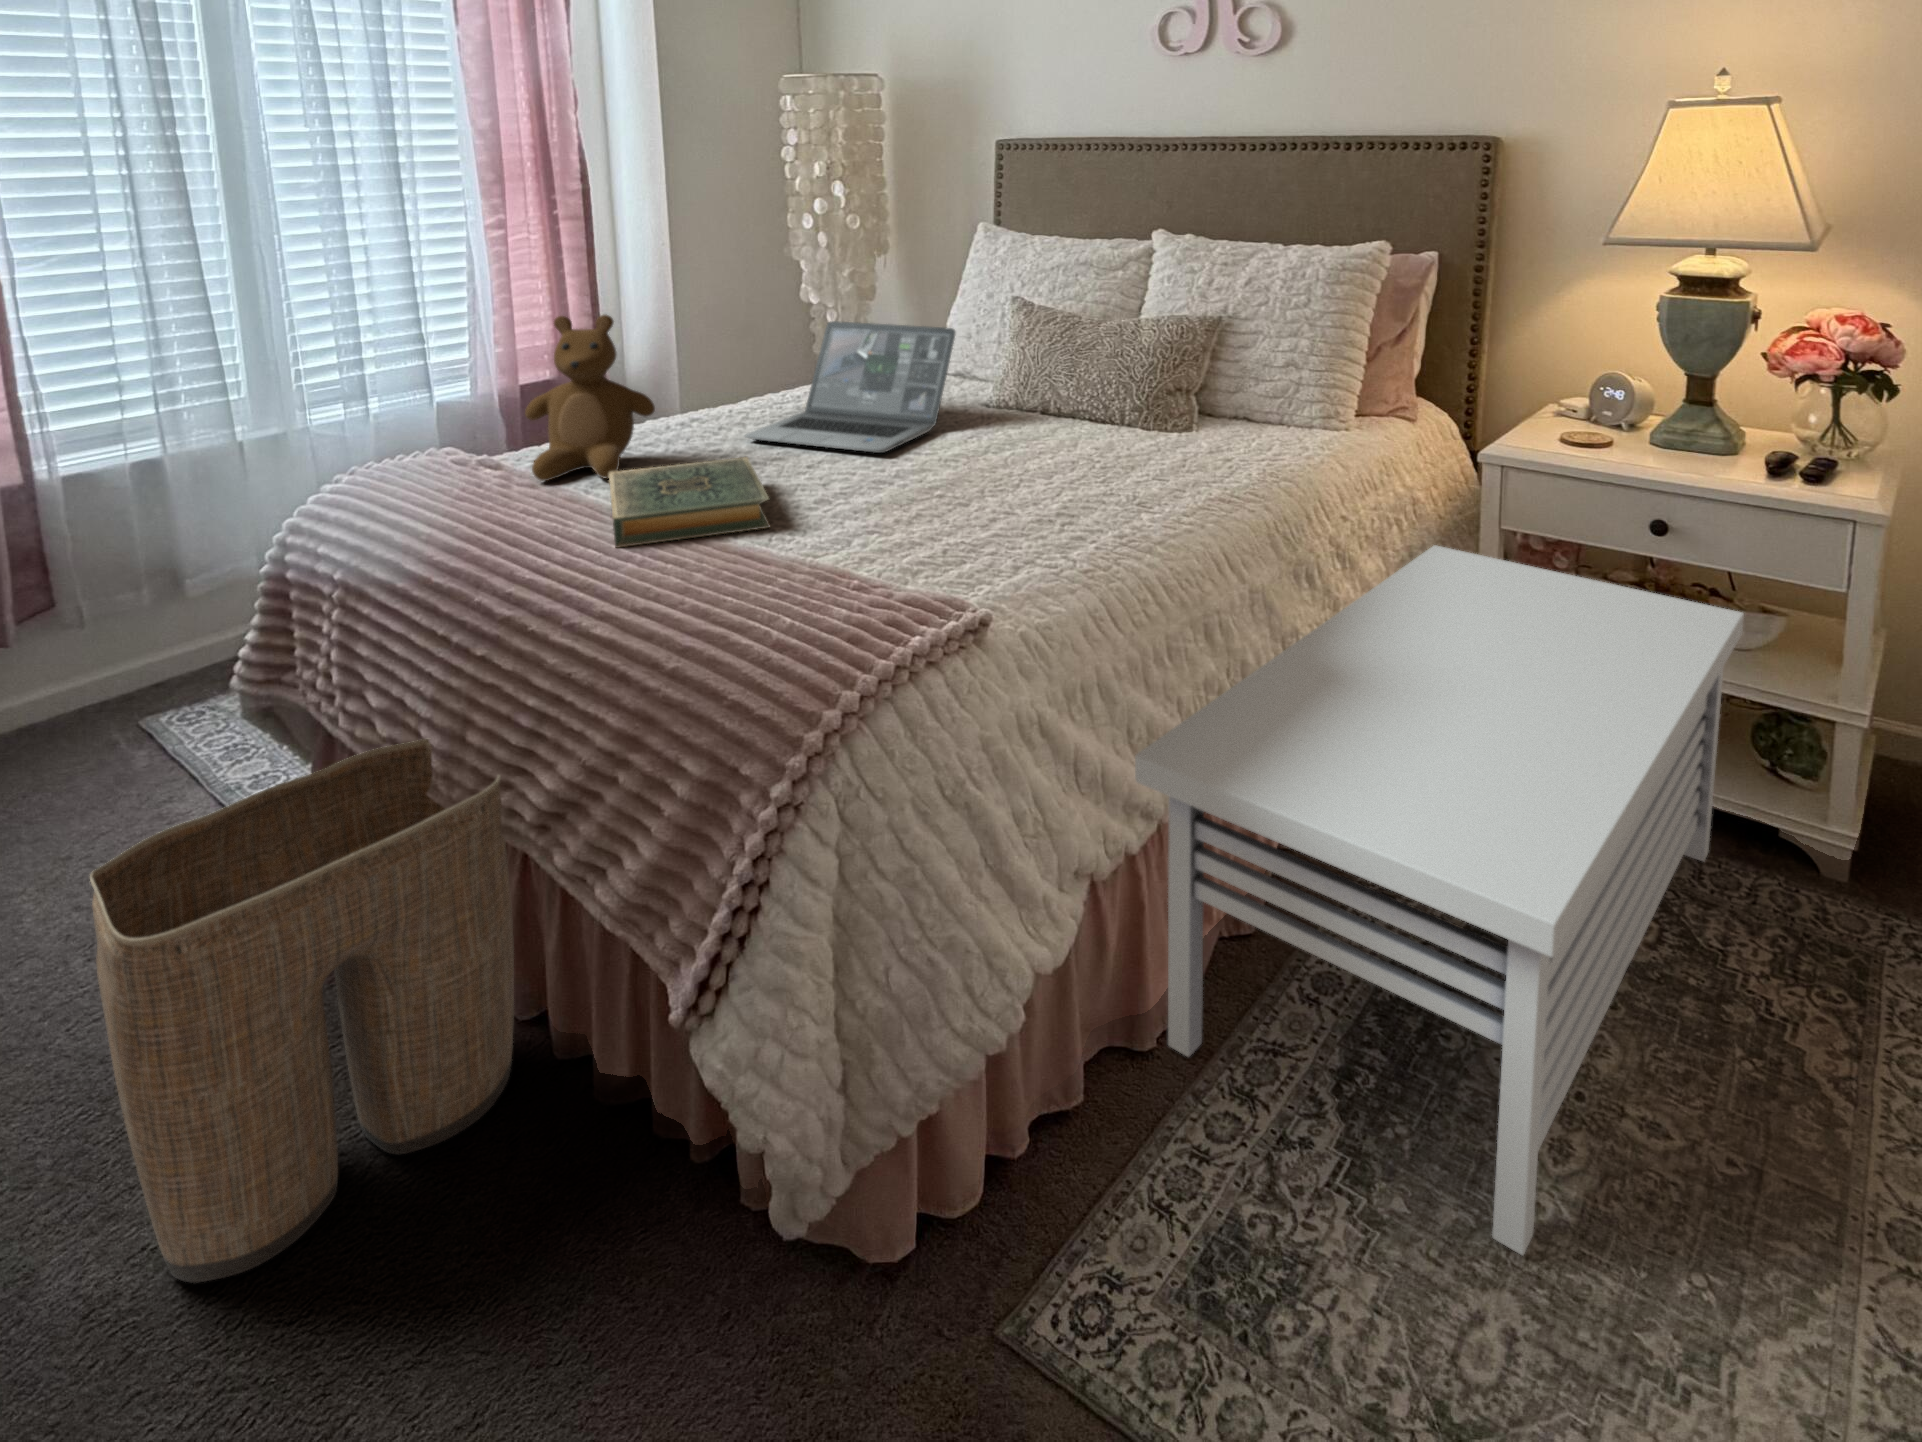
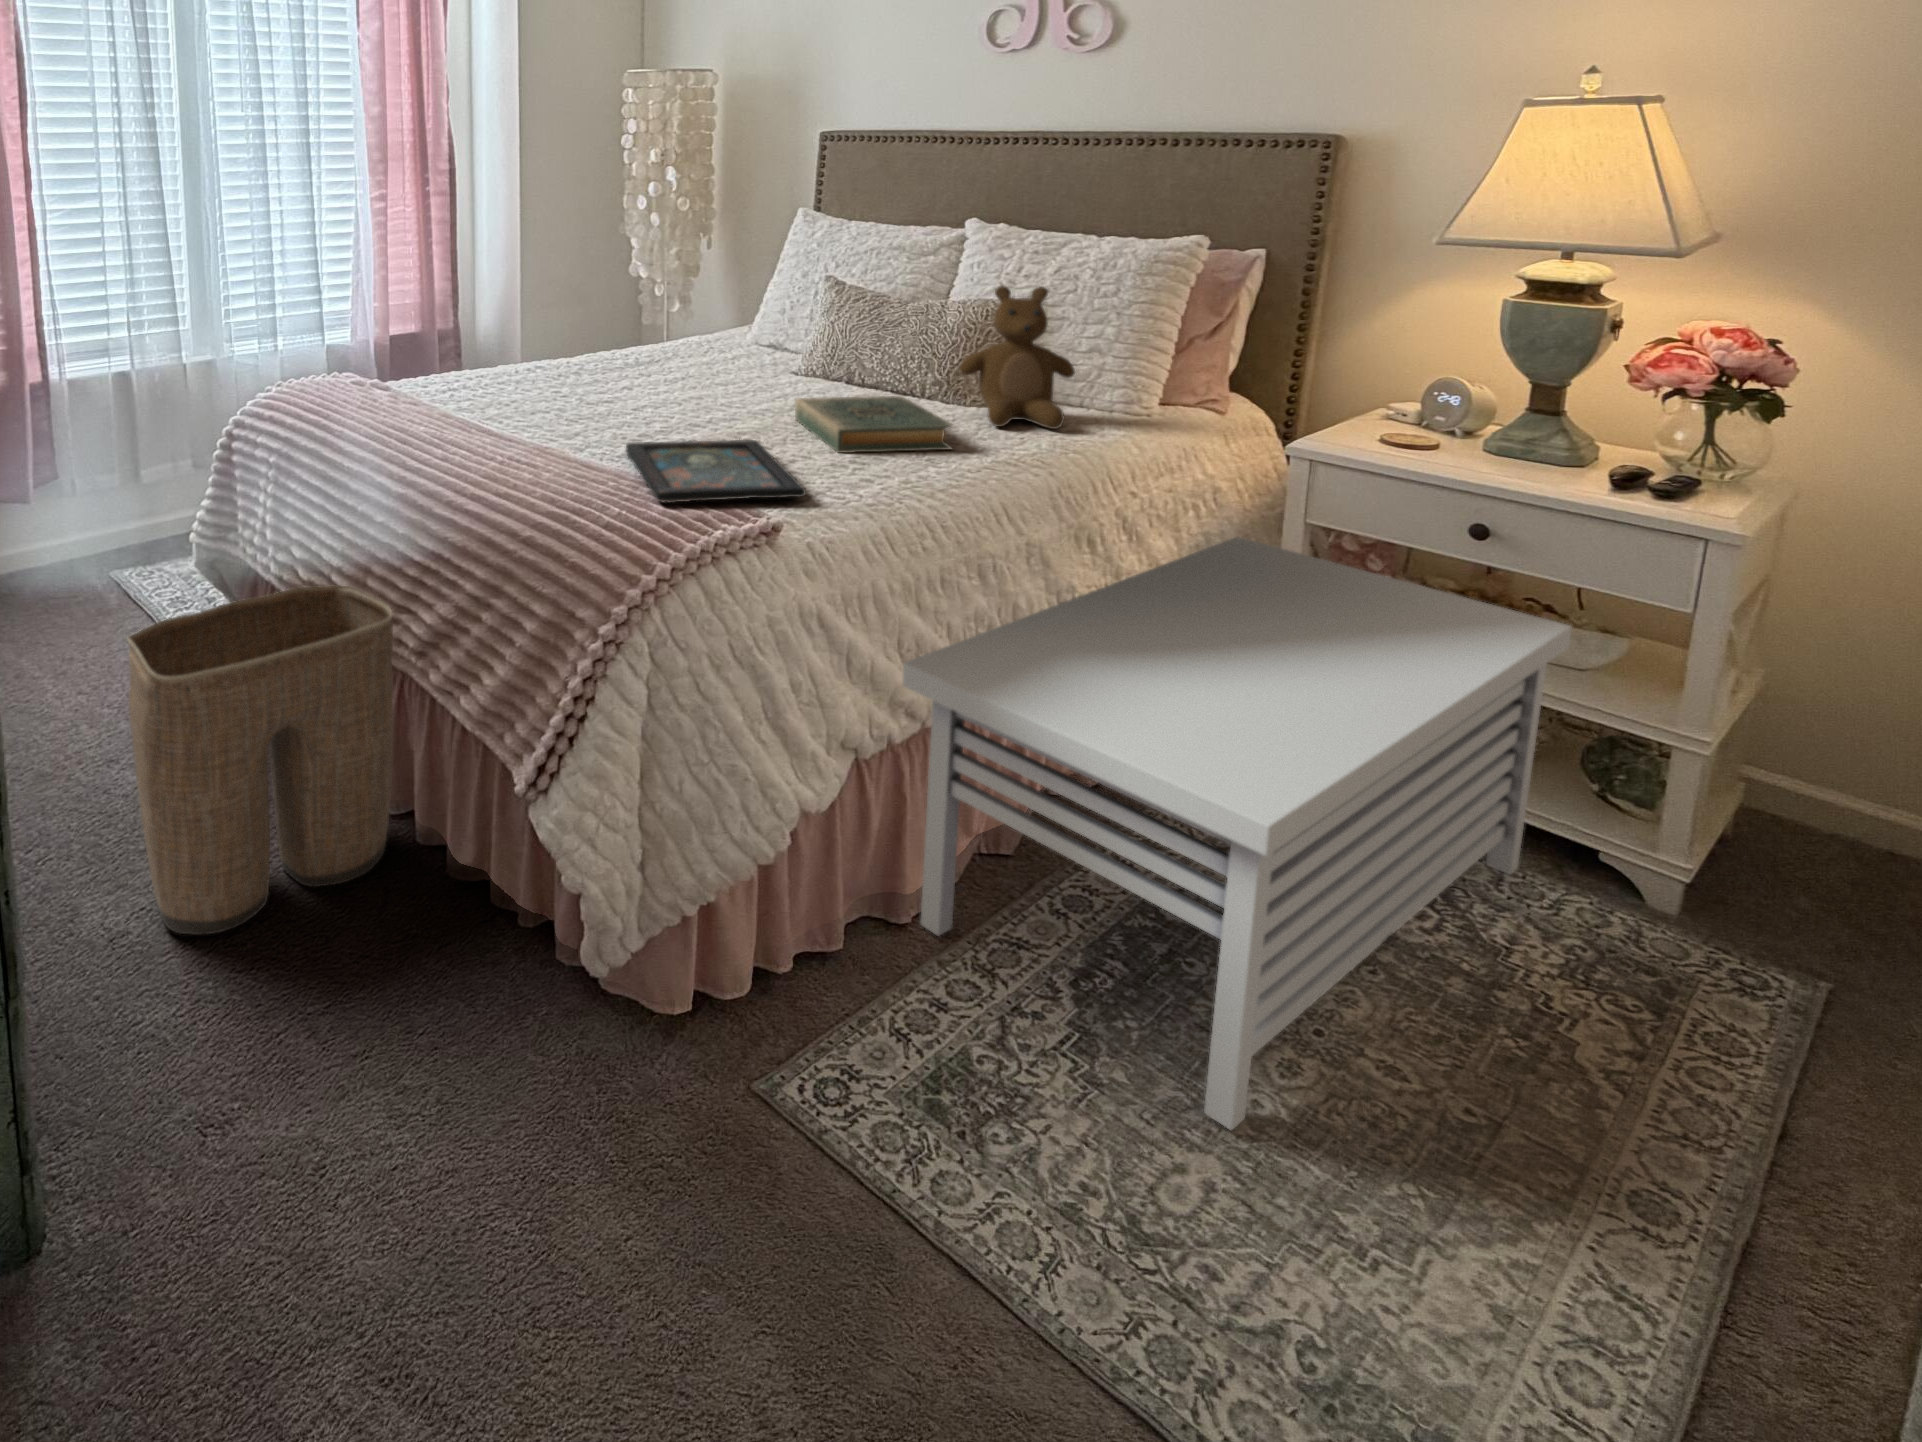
teddy bear: present [525,315,655,481] -> present [959,286,1075,429]
laptop: present [745,321,955,453] -> none [581,290,770,404]
hardback book: present [609,457,770,548] -> present [795,396,953,453]
tray: none [798,499,1014,598] -> present [626,440,806,503]

